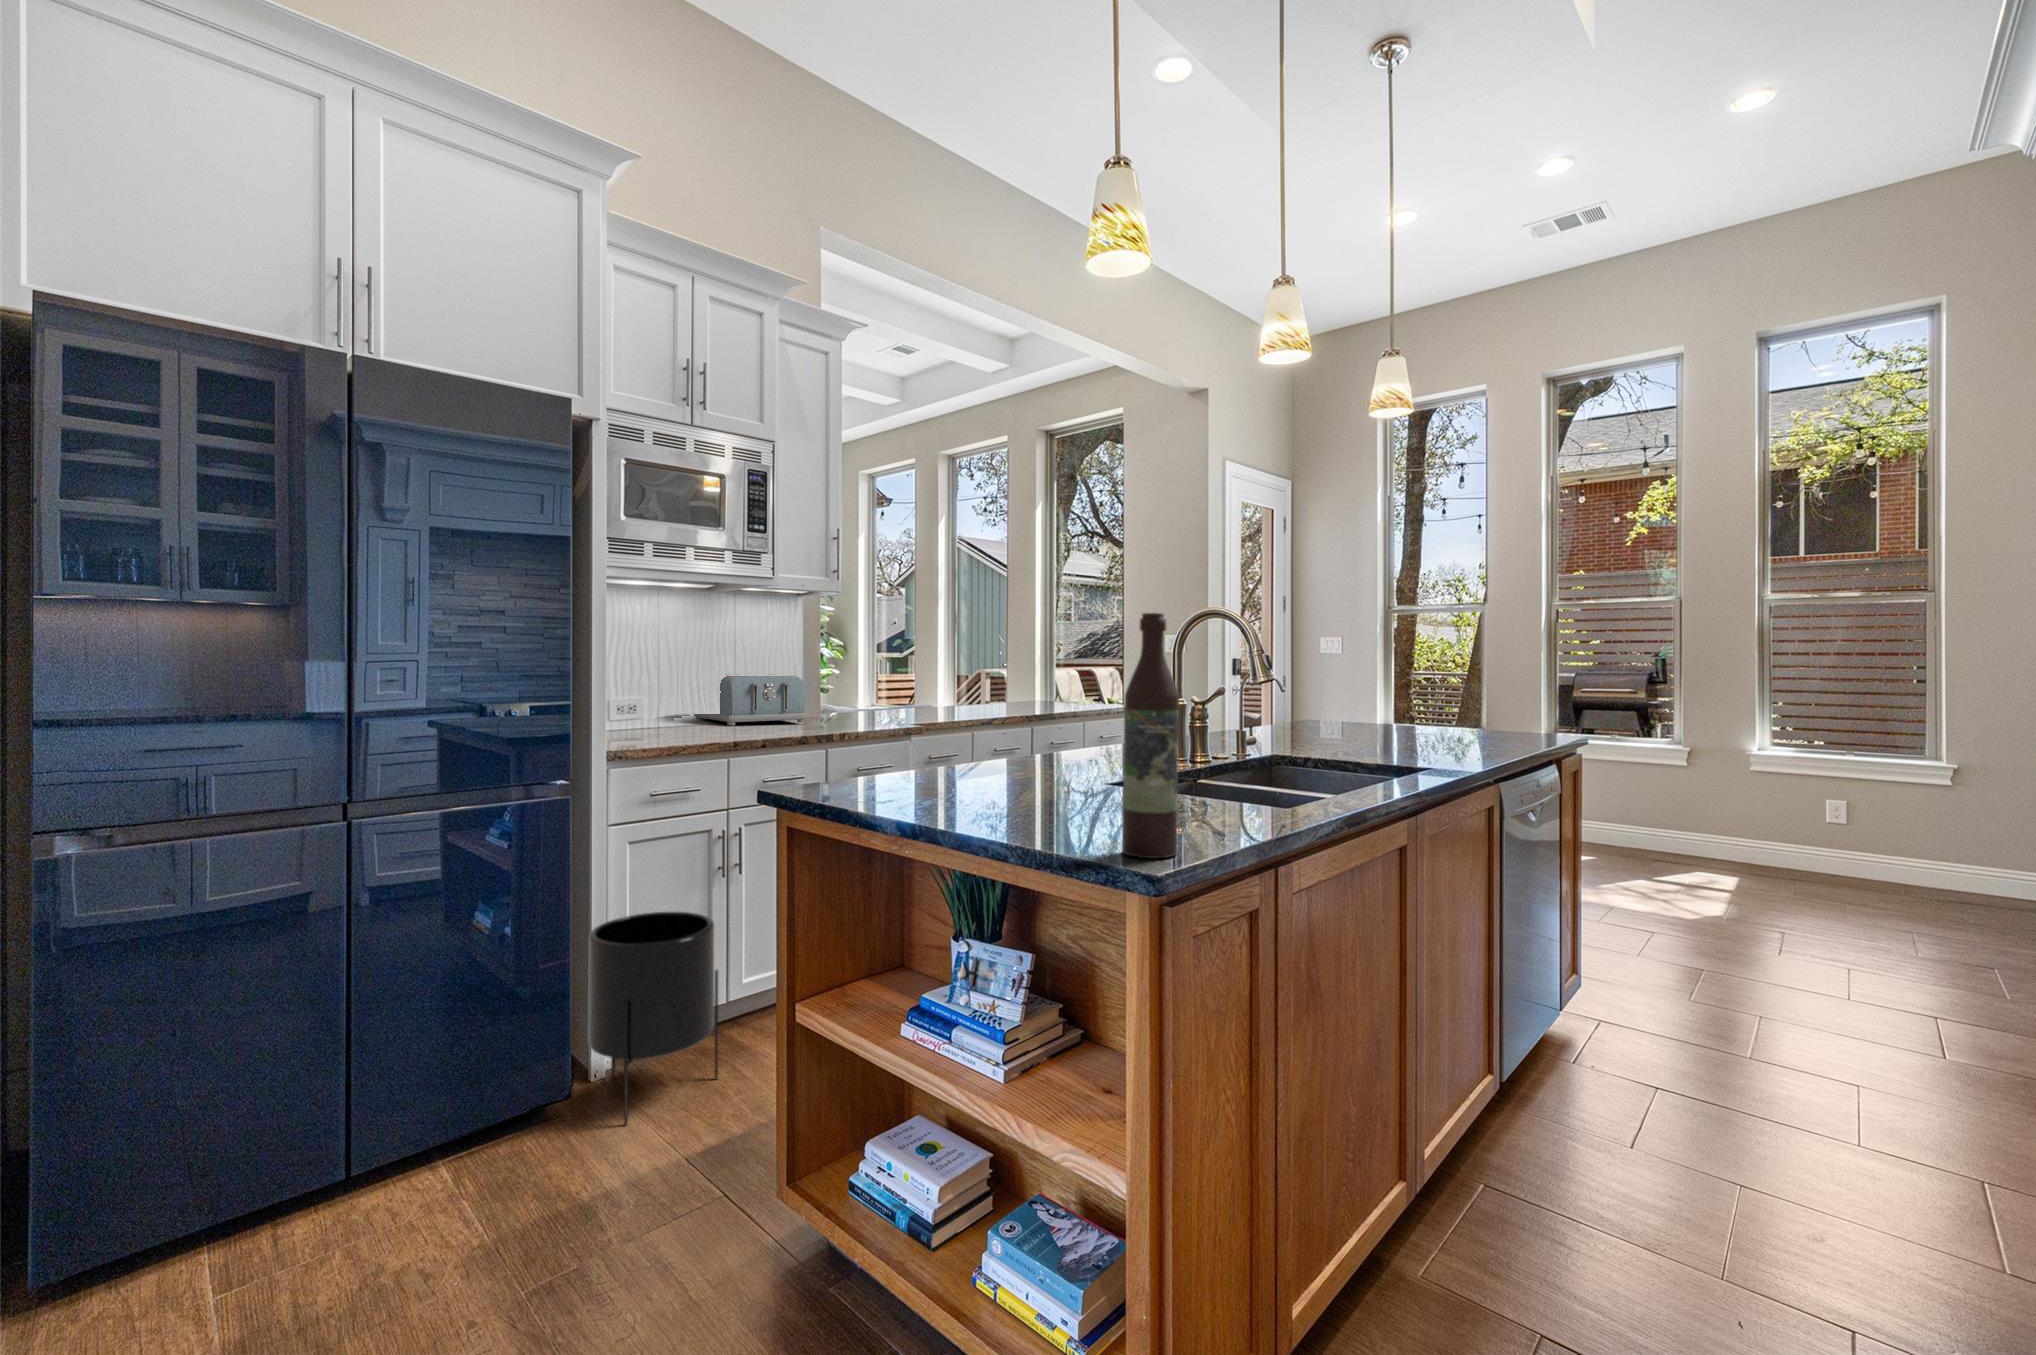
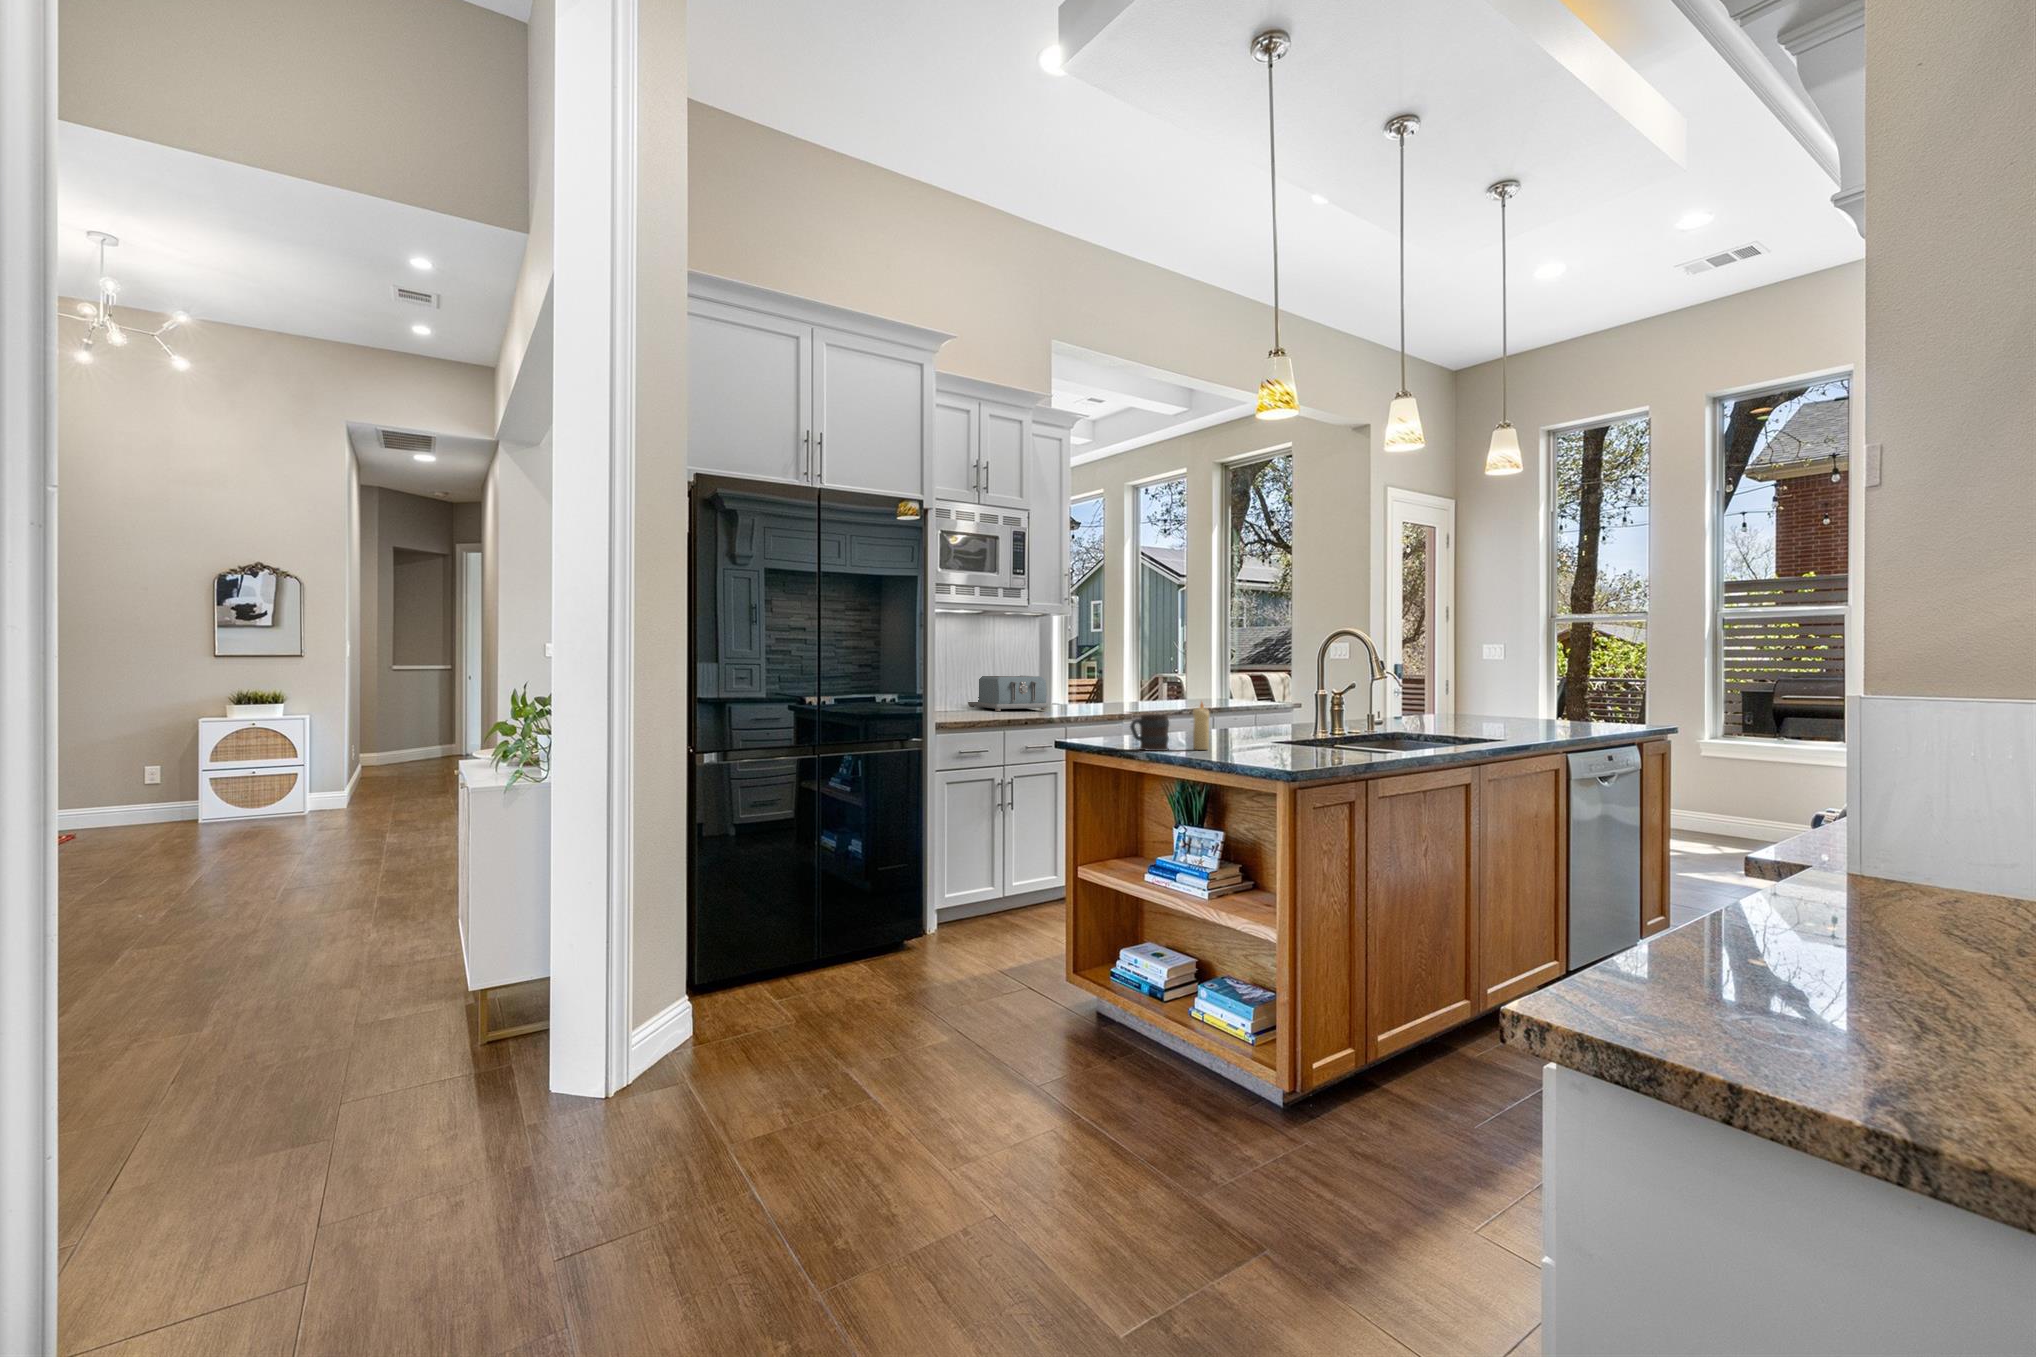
wine bottle: present [1123,613,1179,858] -> none [1275,643,1305,767]
candle: none [982,718,1009,804] -> present [1193,703,1209,750]
mug: none [871,743,941,808] -> present [1130,714,1169,751]
planter: present [588,912,718,1125] -> none [932,830,1008,956]

